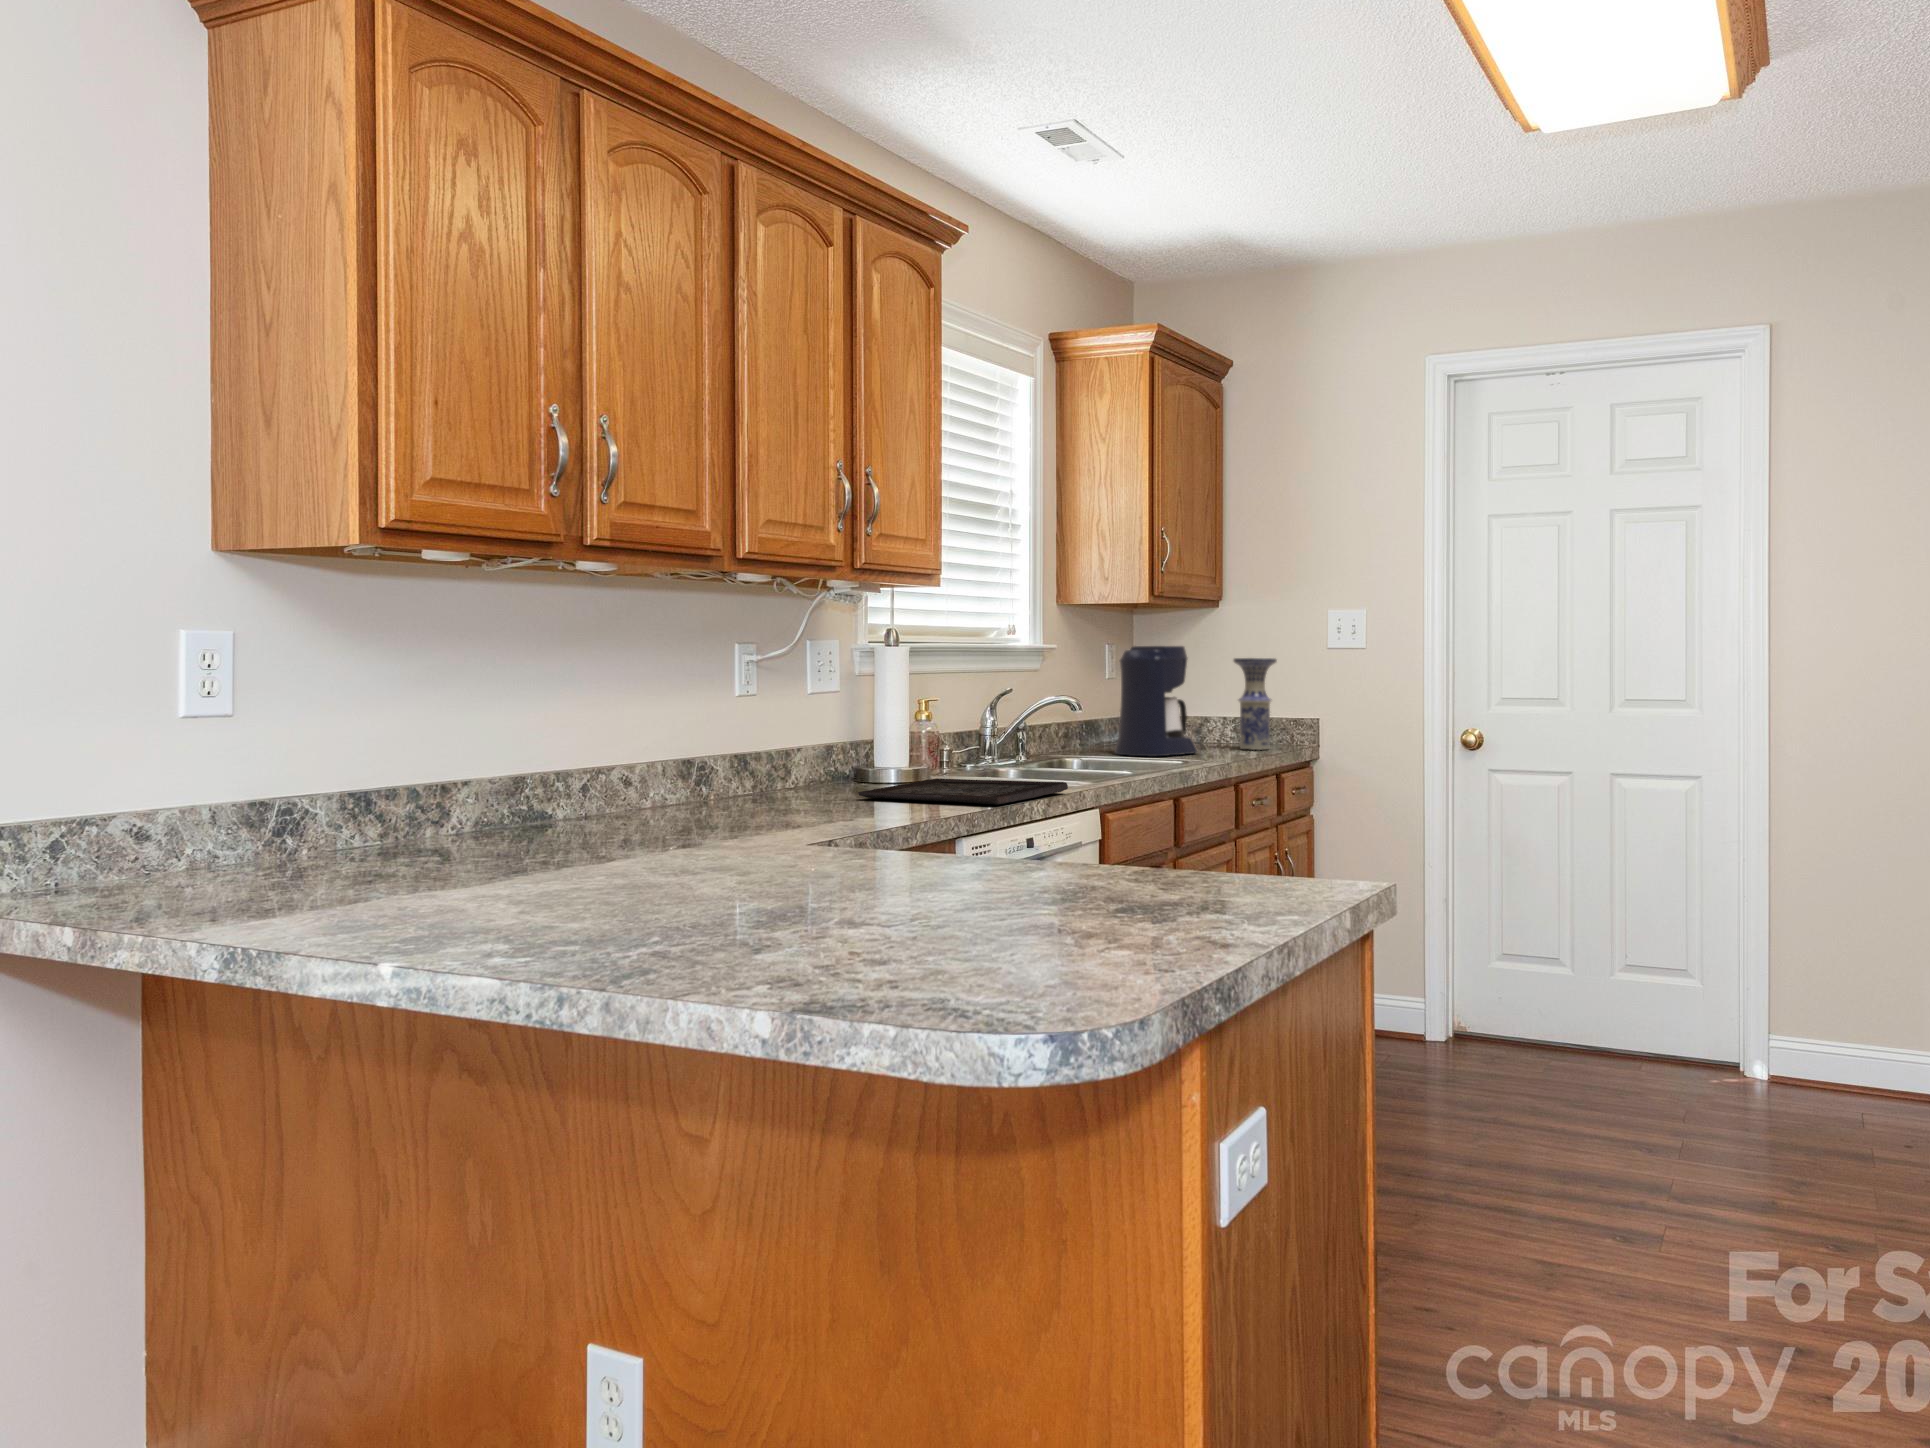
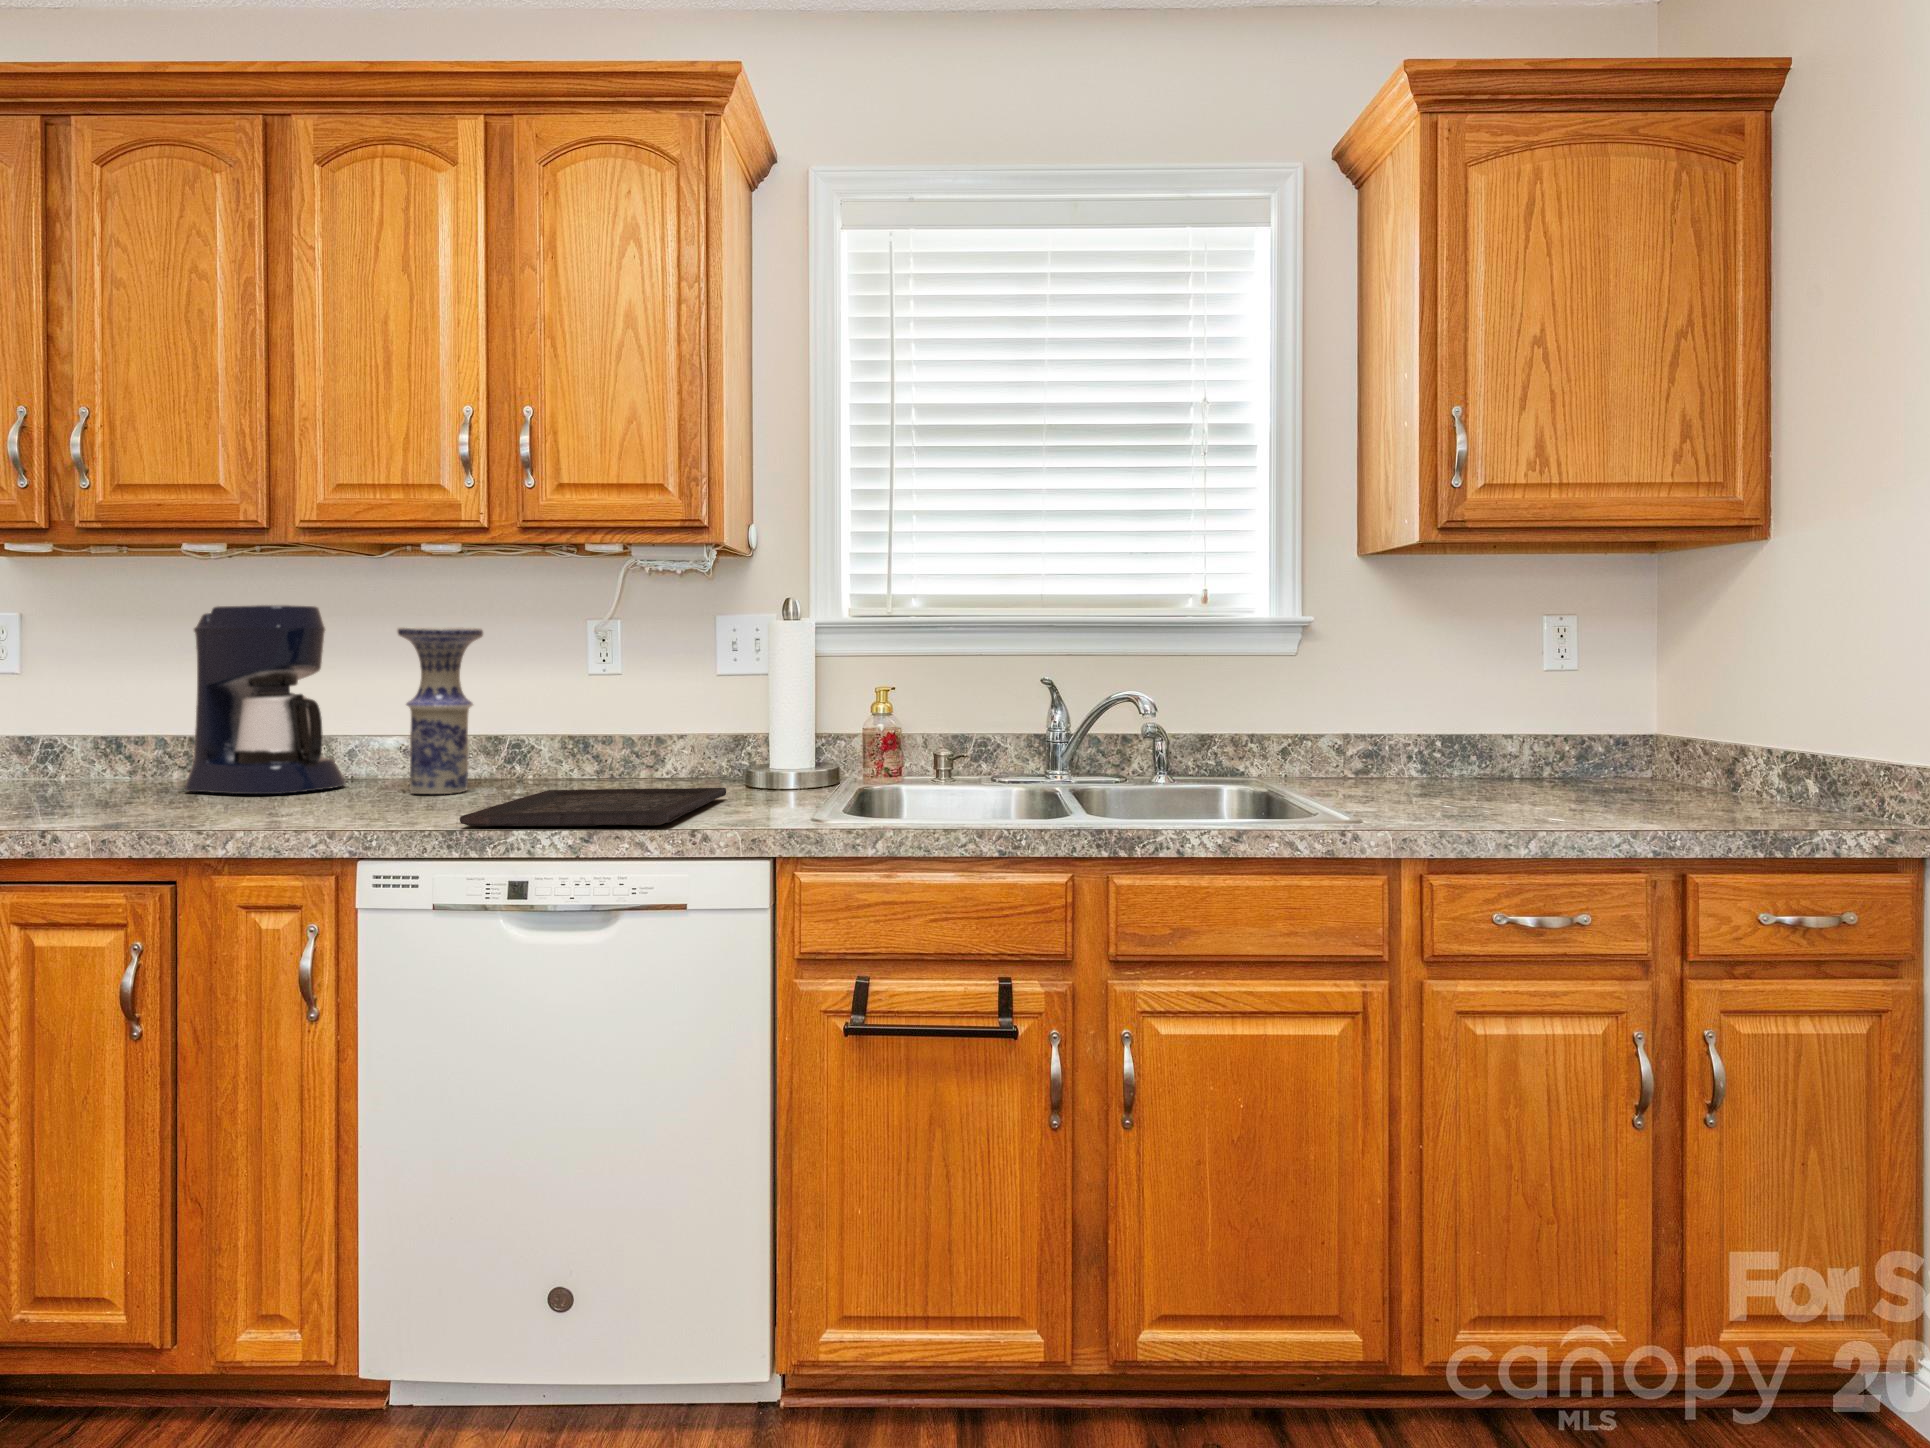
coffee maker: present [1115,646,1197,756] -> present [185,605,345,794]
vase: present [1233,658,1277,750] -> present [397,627,483,794]

